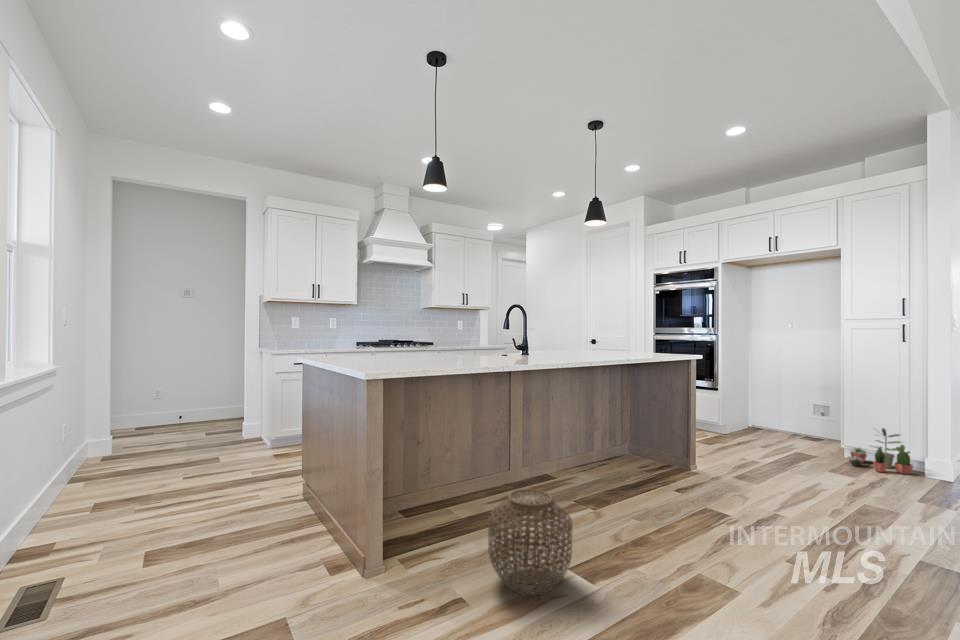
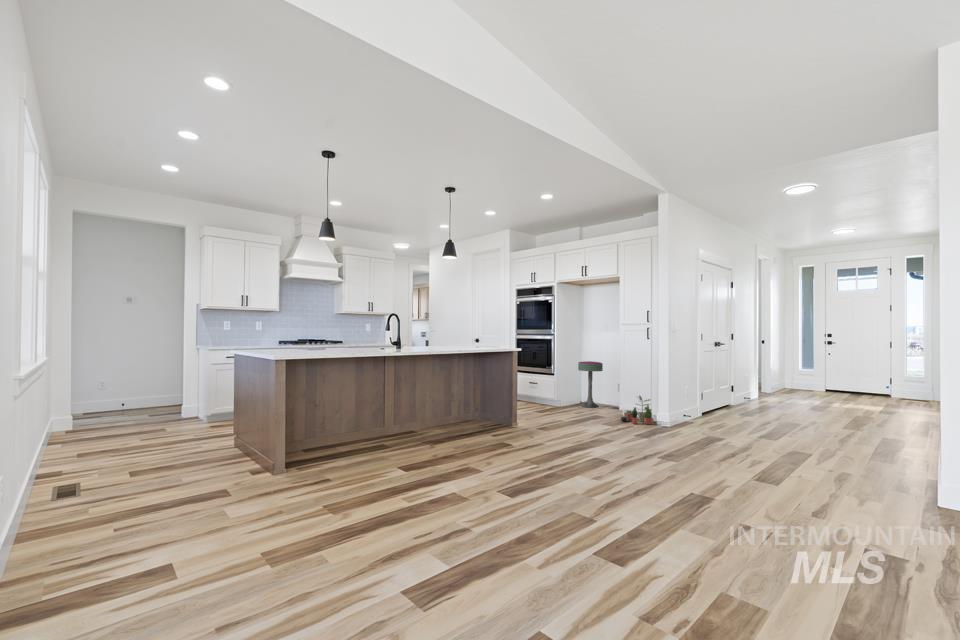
bar stool: none [750,372,789,436] -> present [578,361,603,407]
woven basket: present [488,489,572,595] -> none [347,421,395,477]

